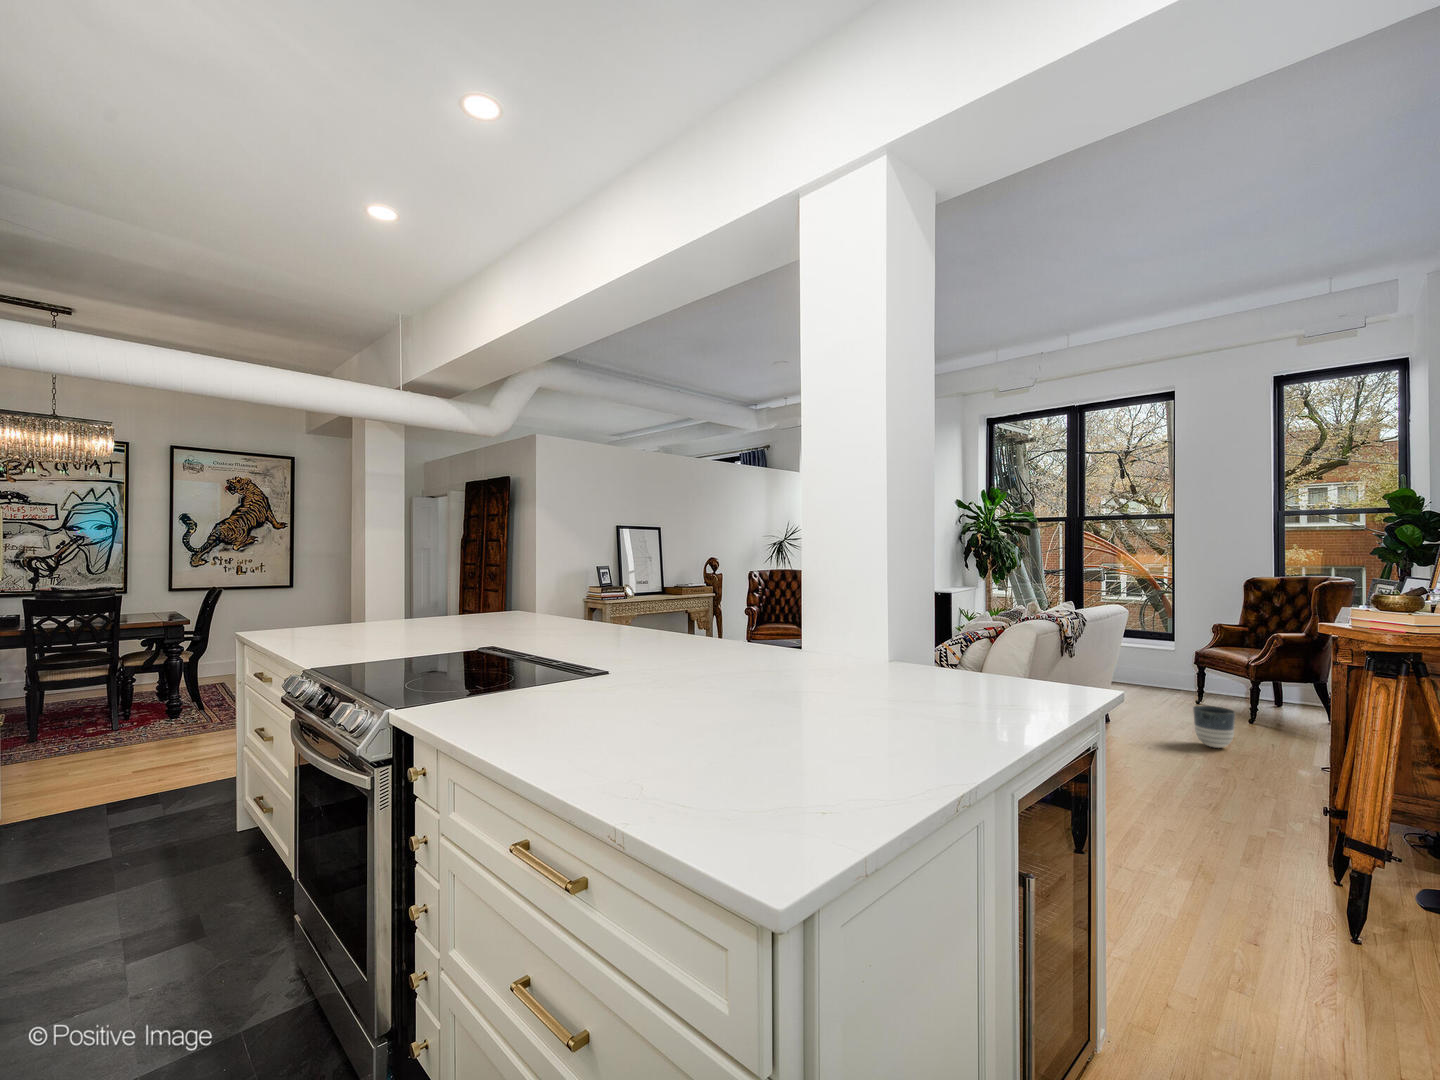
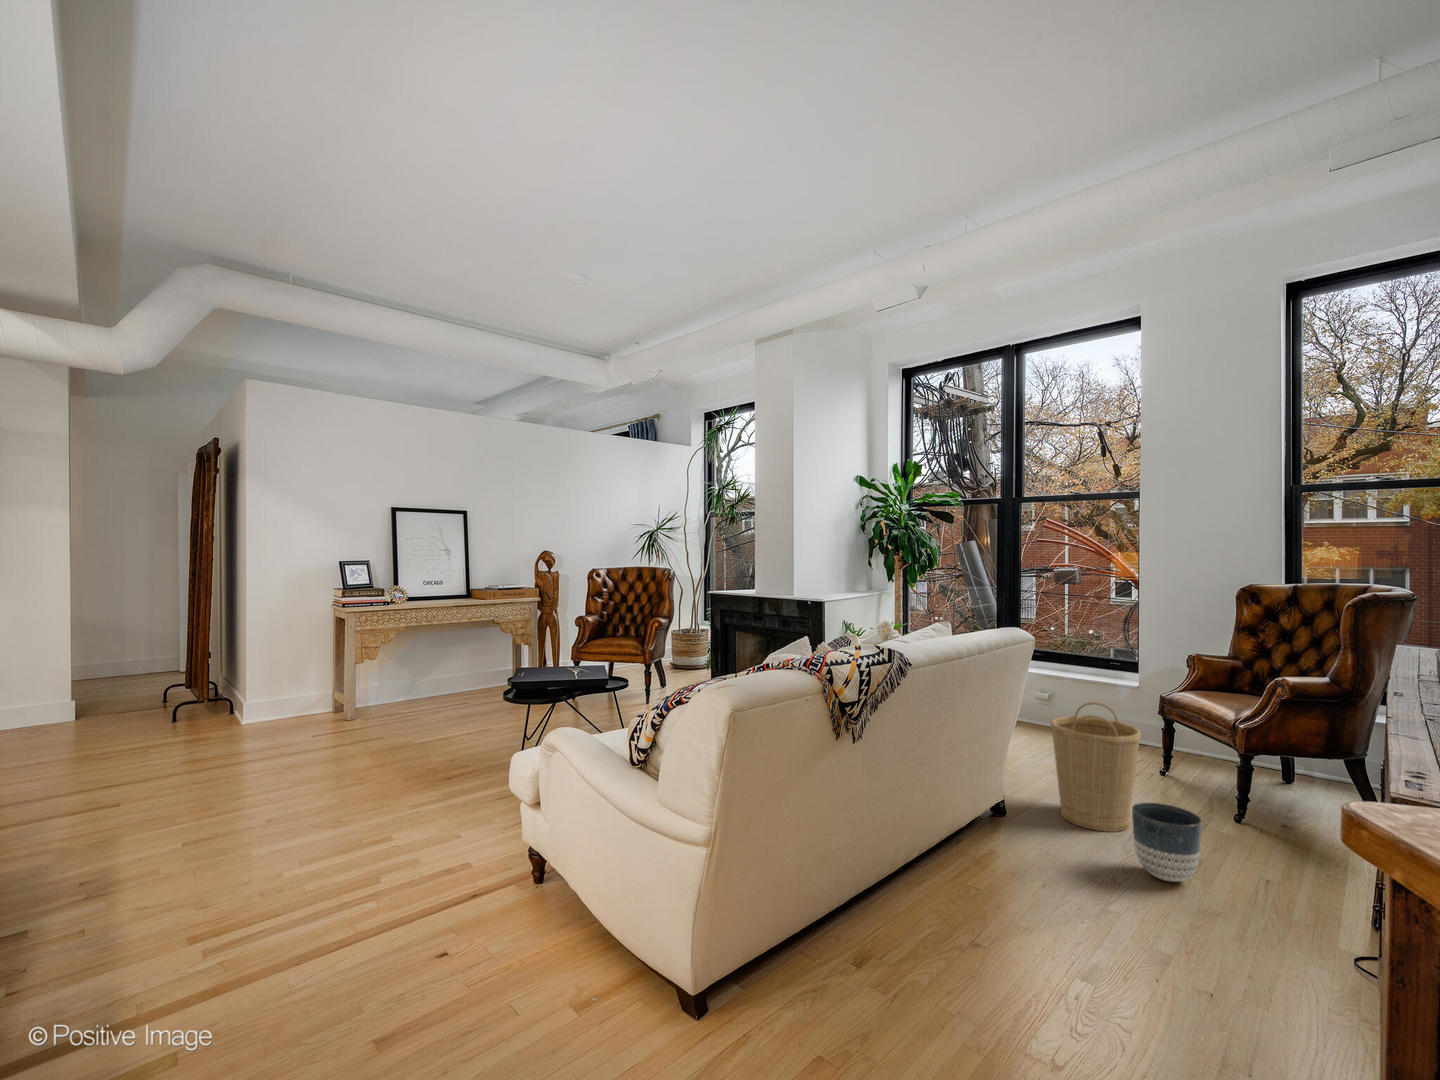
basket: none [1133,653,1192,730] -> present [1051,702,1141,832]

